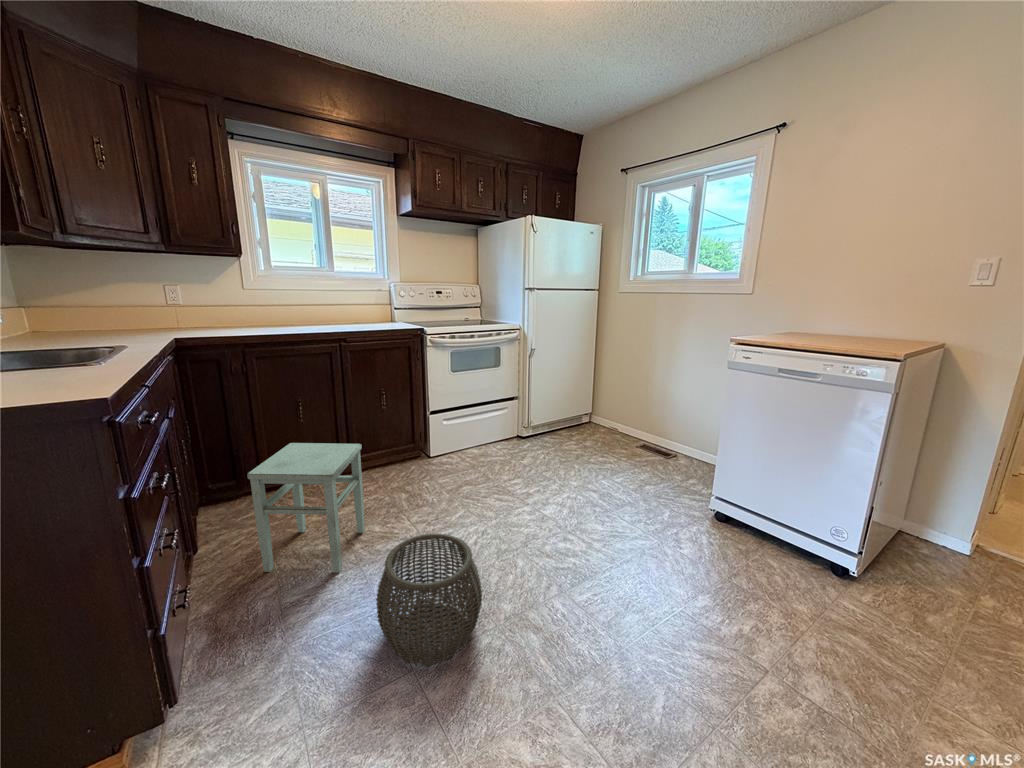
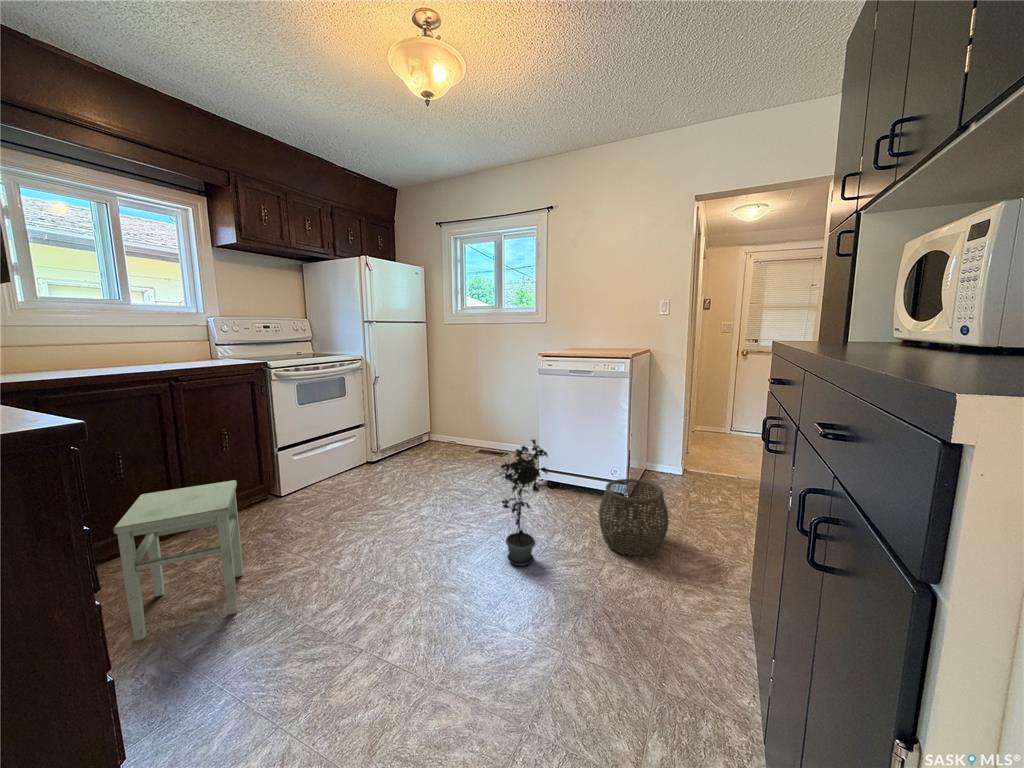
potted plant: none [611,467,692,630] -> present [497,440,548,566]
woven basket: present [376,534,483,666] -> present [599,479,669,557]

